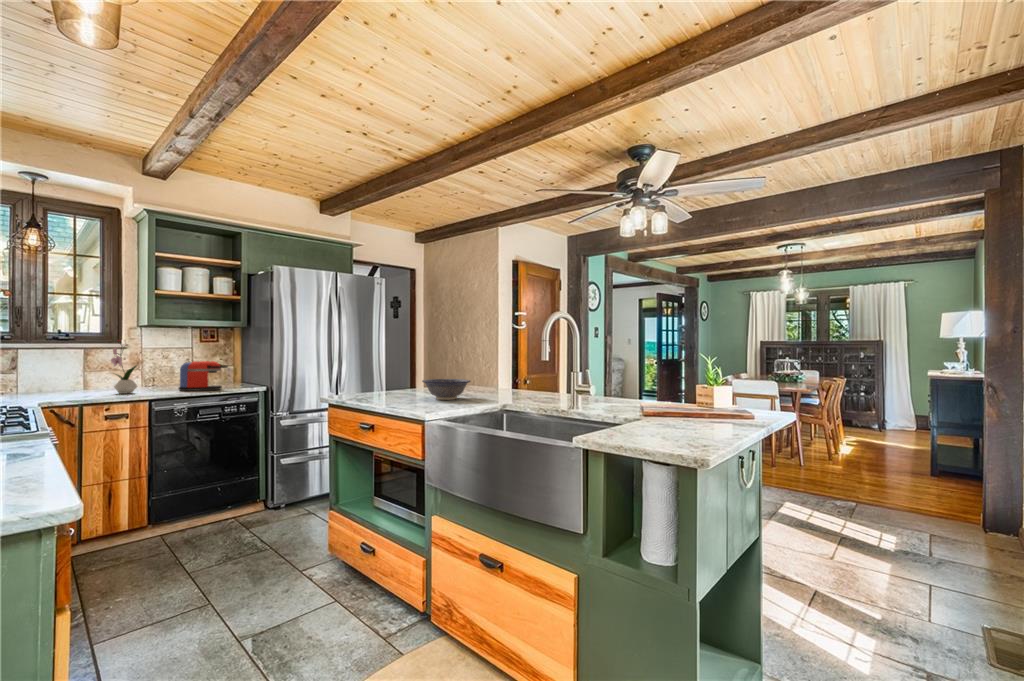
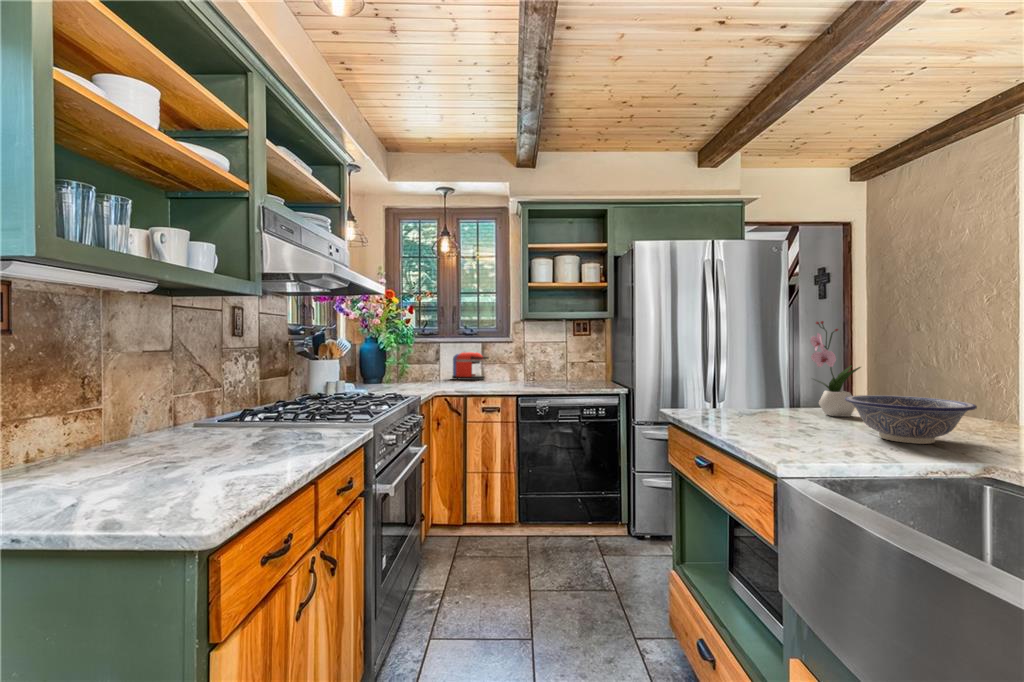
flower arrangement: present [111,340,137,394] -> present [810,321,860,417]
coffee maker: present [178,361,228,391] -> present [452,352,489,380]

